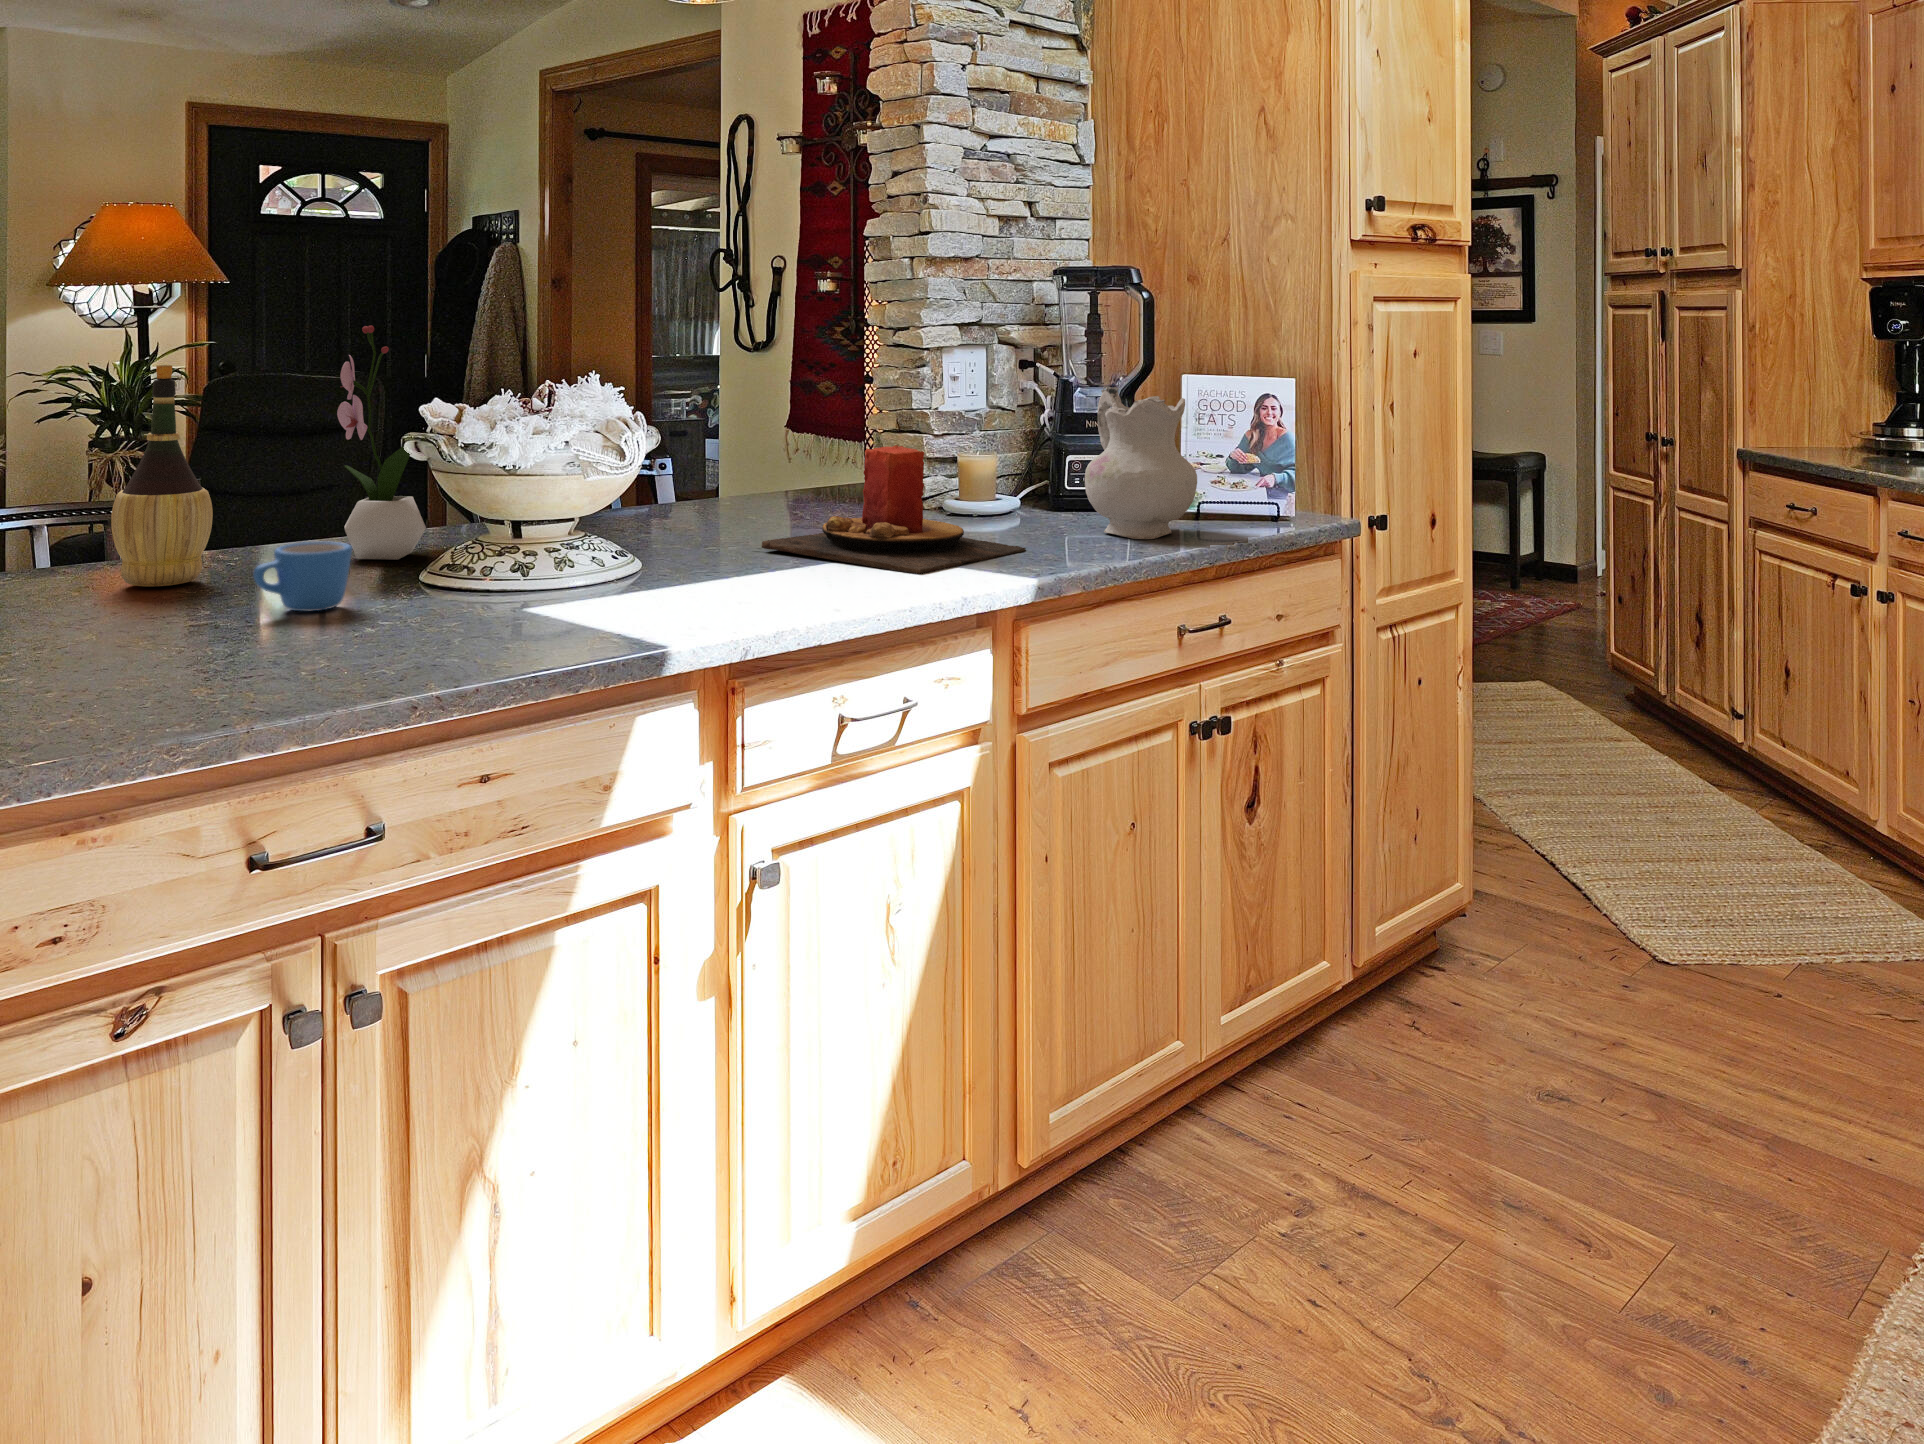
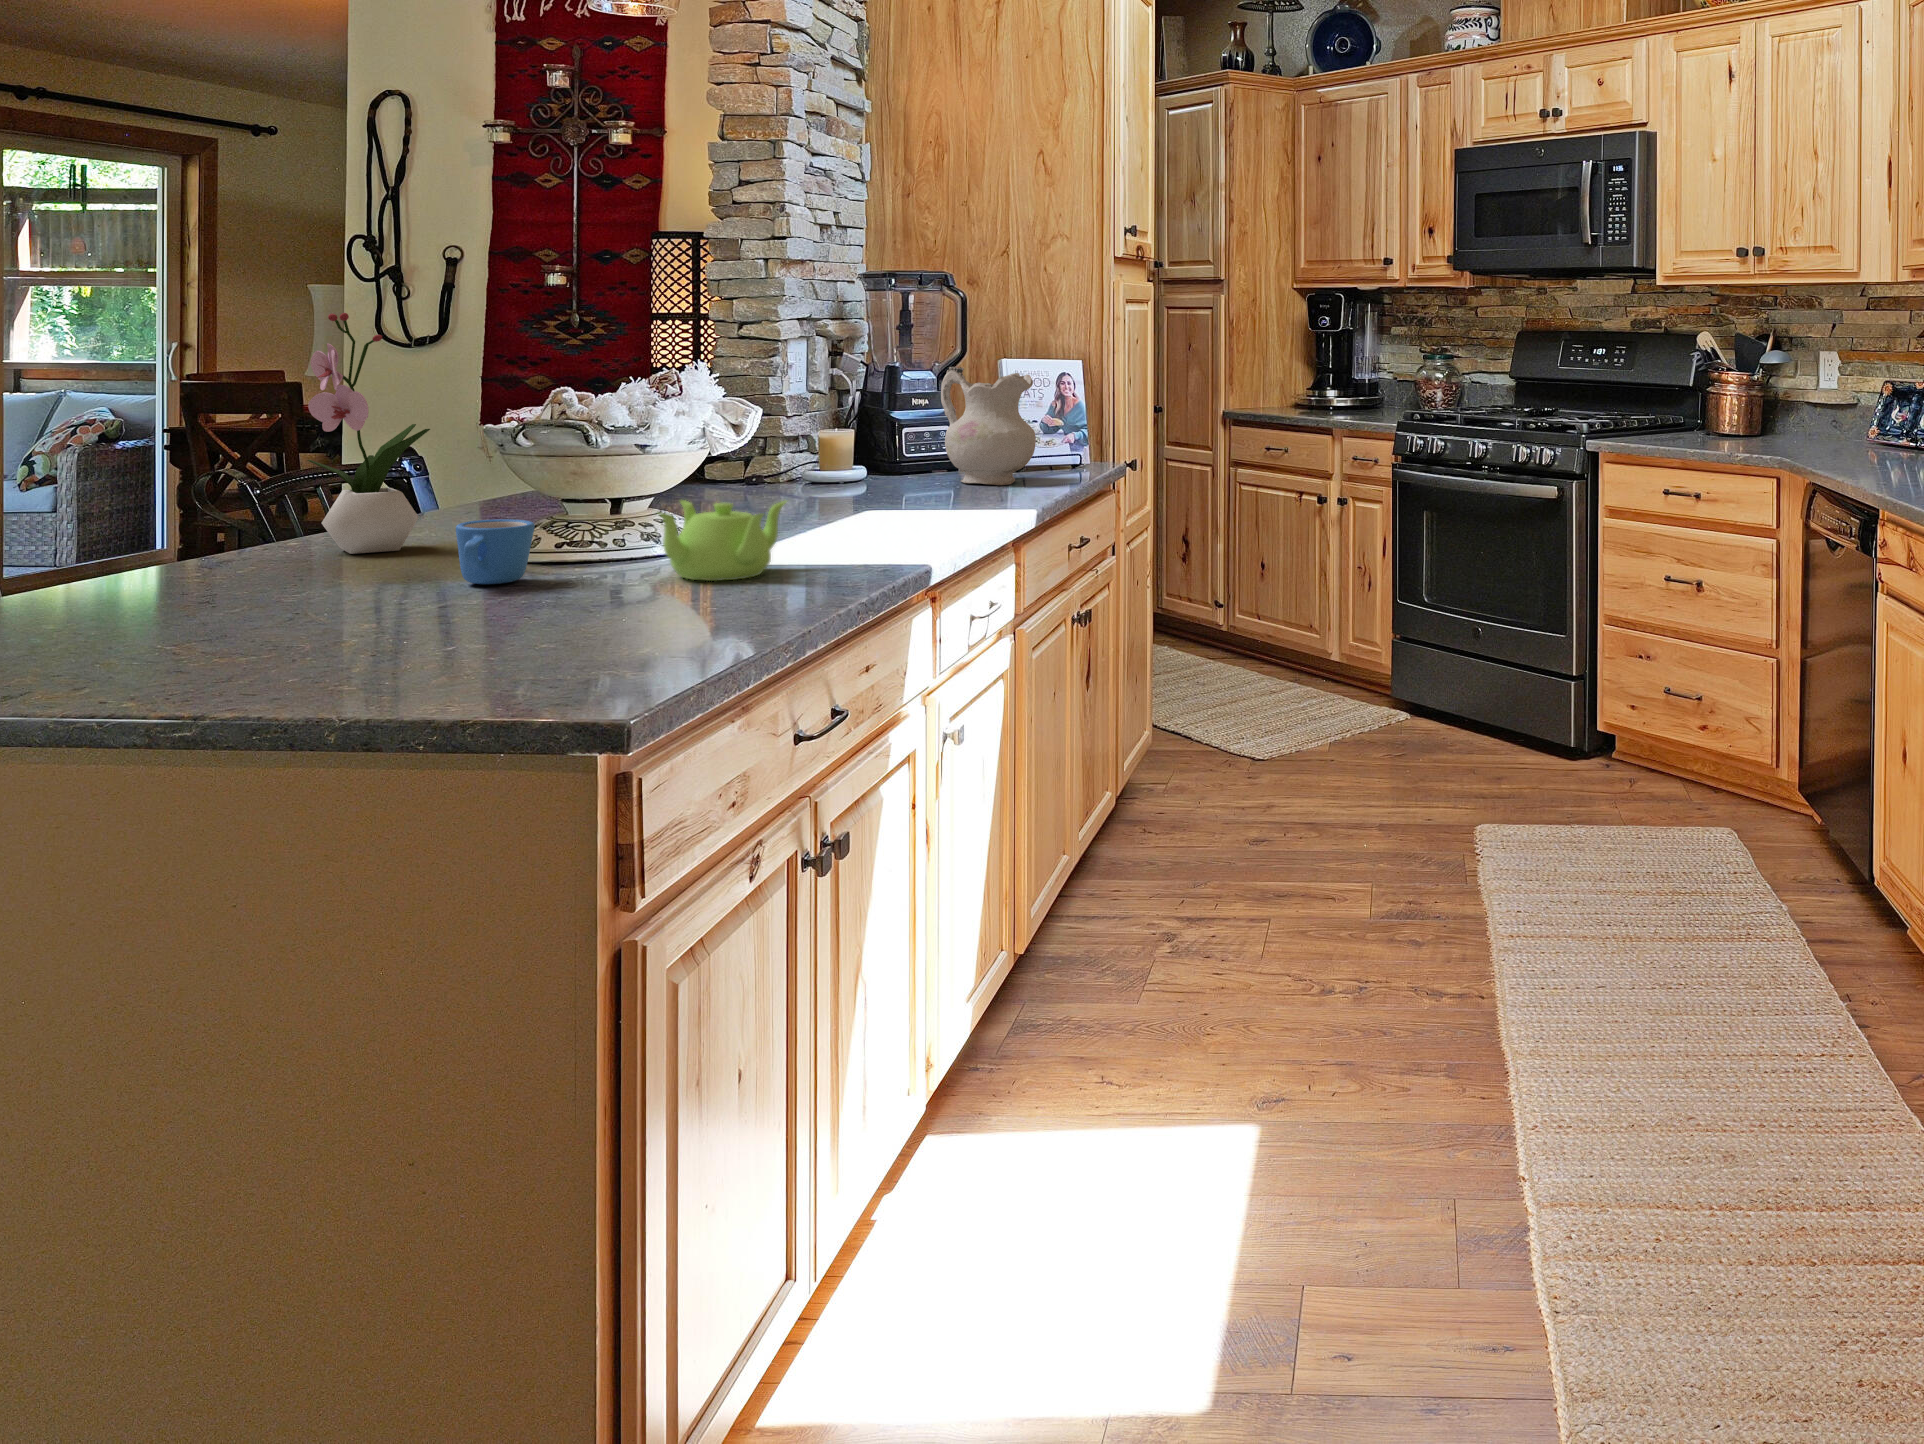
wine bottle: present [111,364,213,586] -> none [154,353,274,591]
candle: present [762,445,1026,575] -> none [738,417,947,516]
teapot: none [392,537,566,640] -> present [657,500,787,581]

